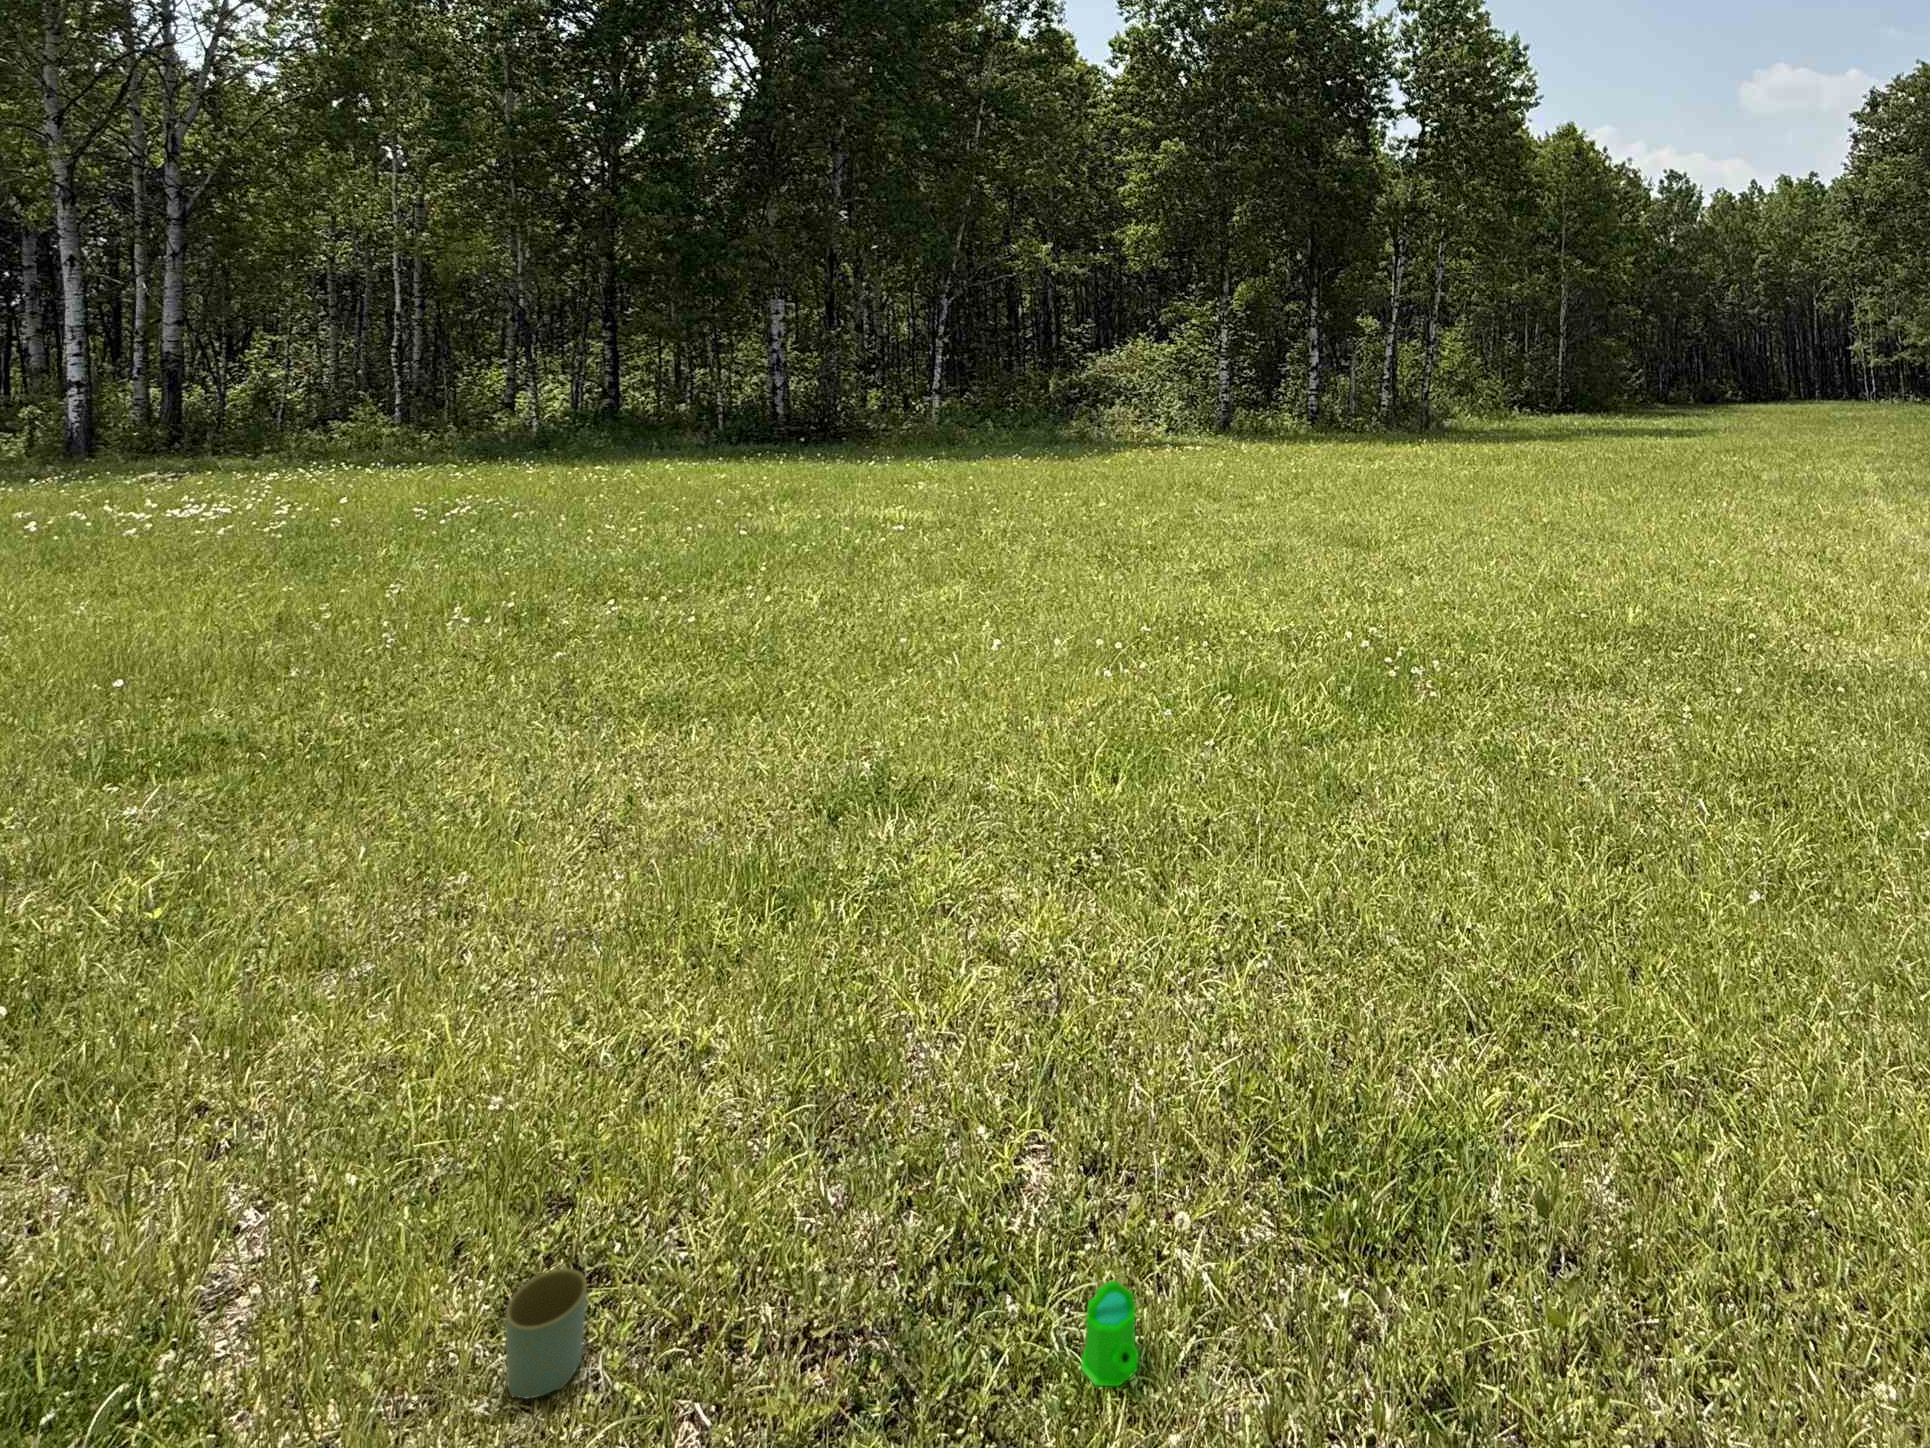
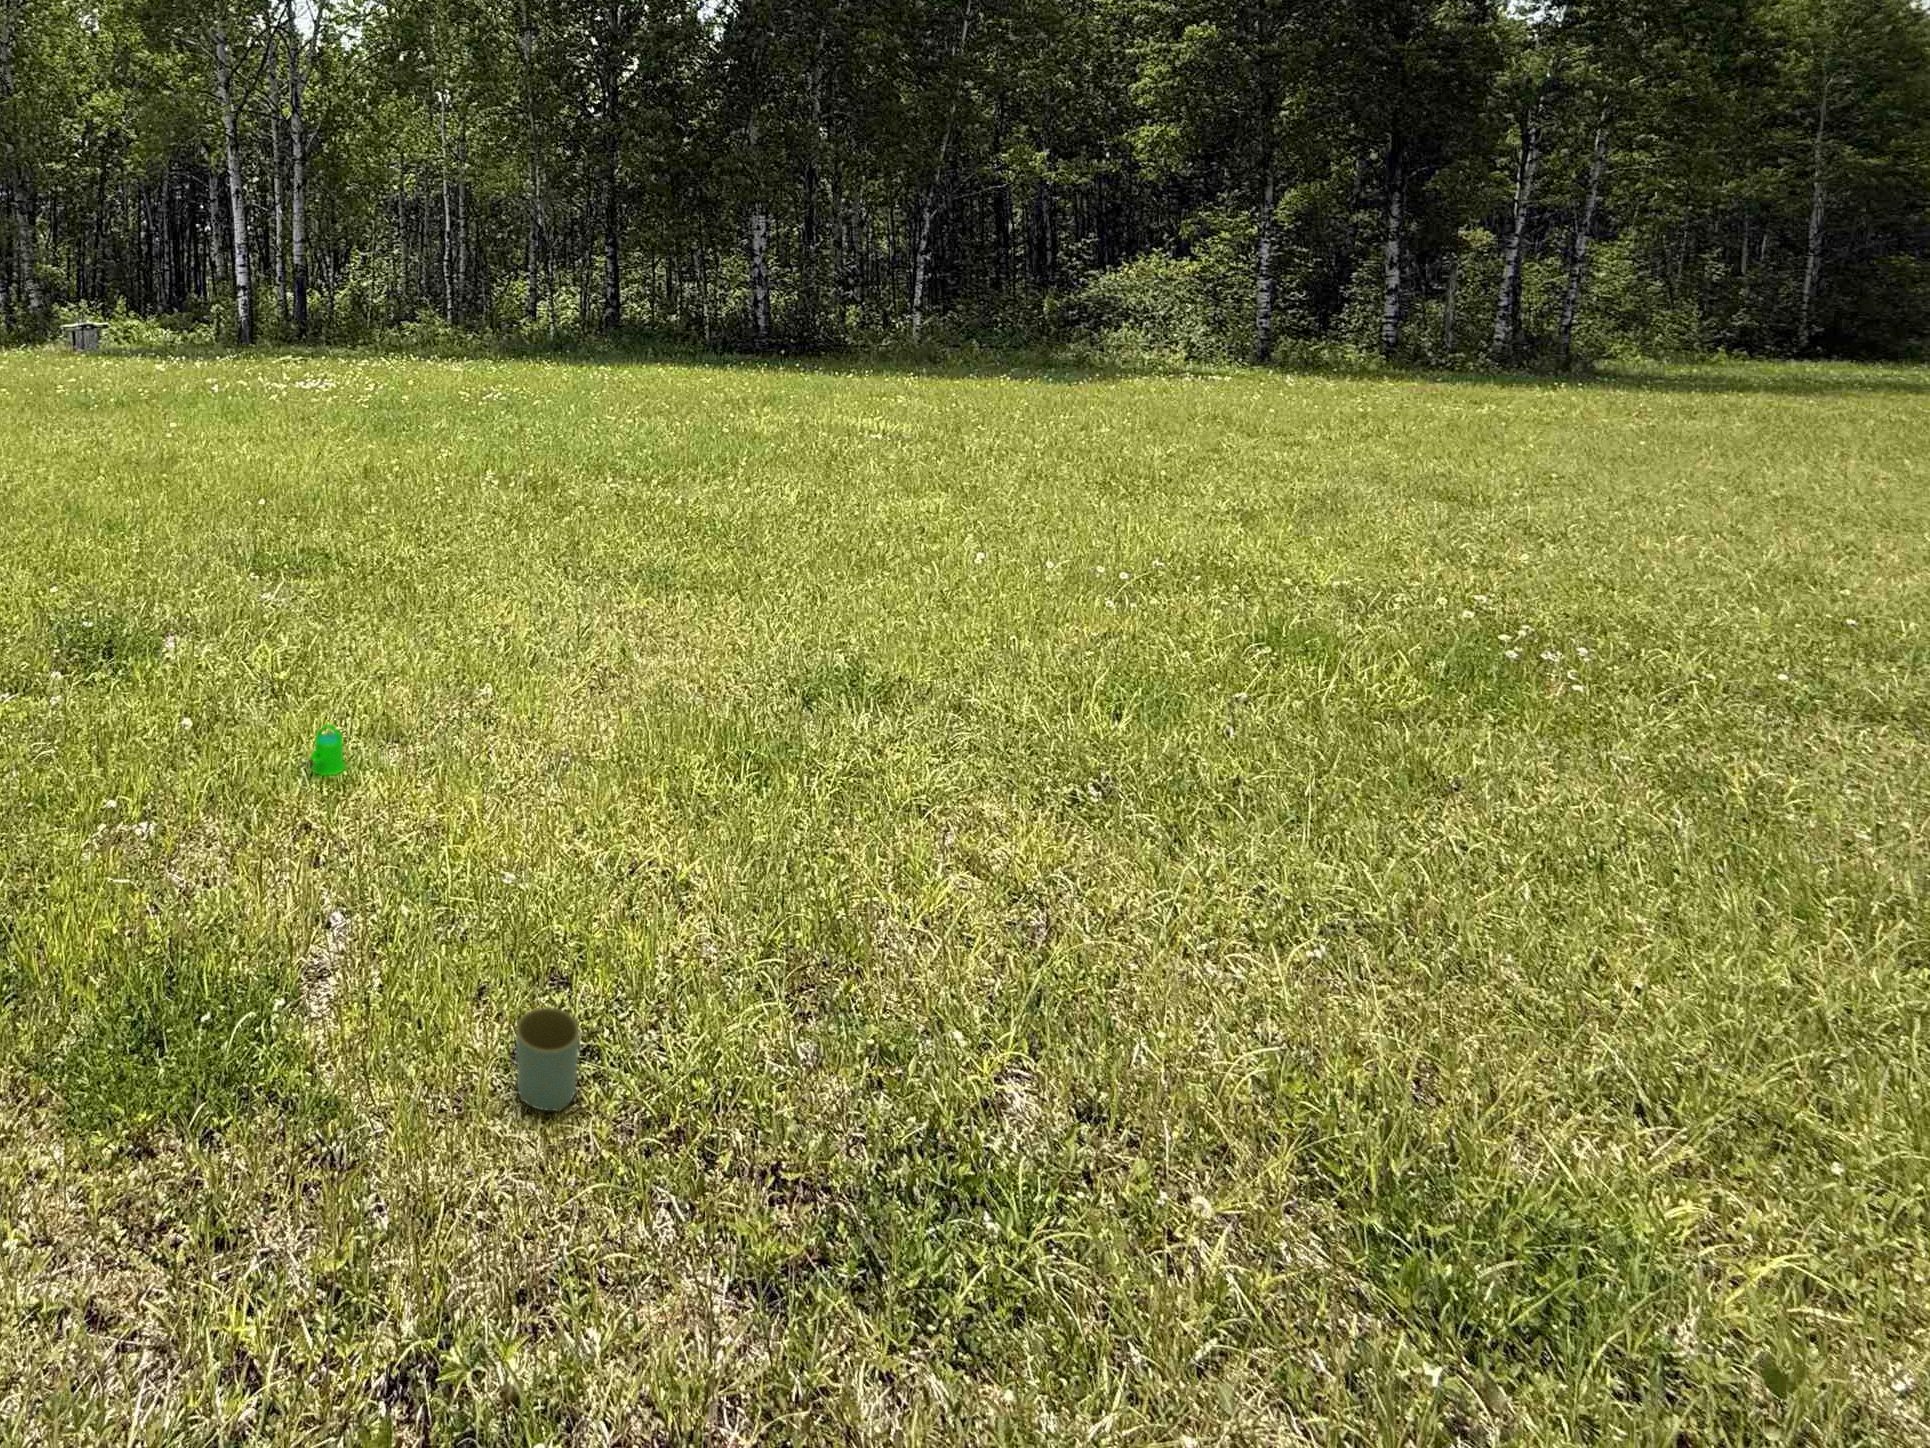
watering can: present [1081,1280,1139,1387] -> present [312,724,345,776]

